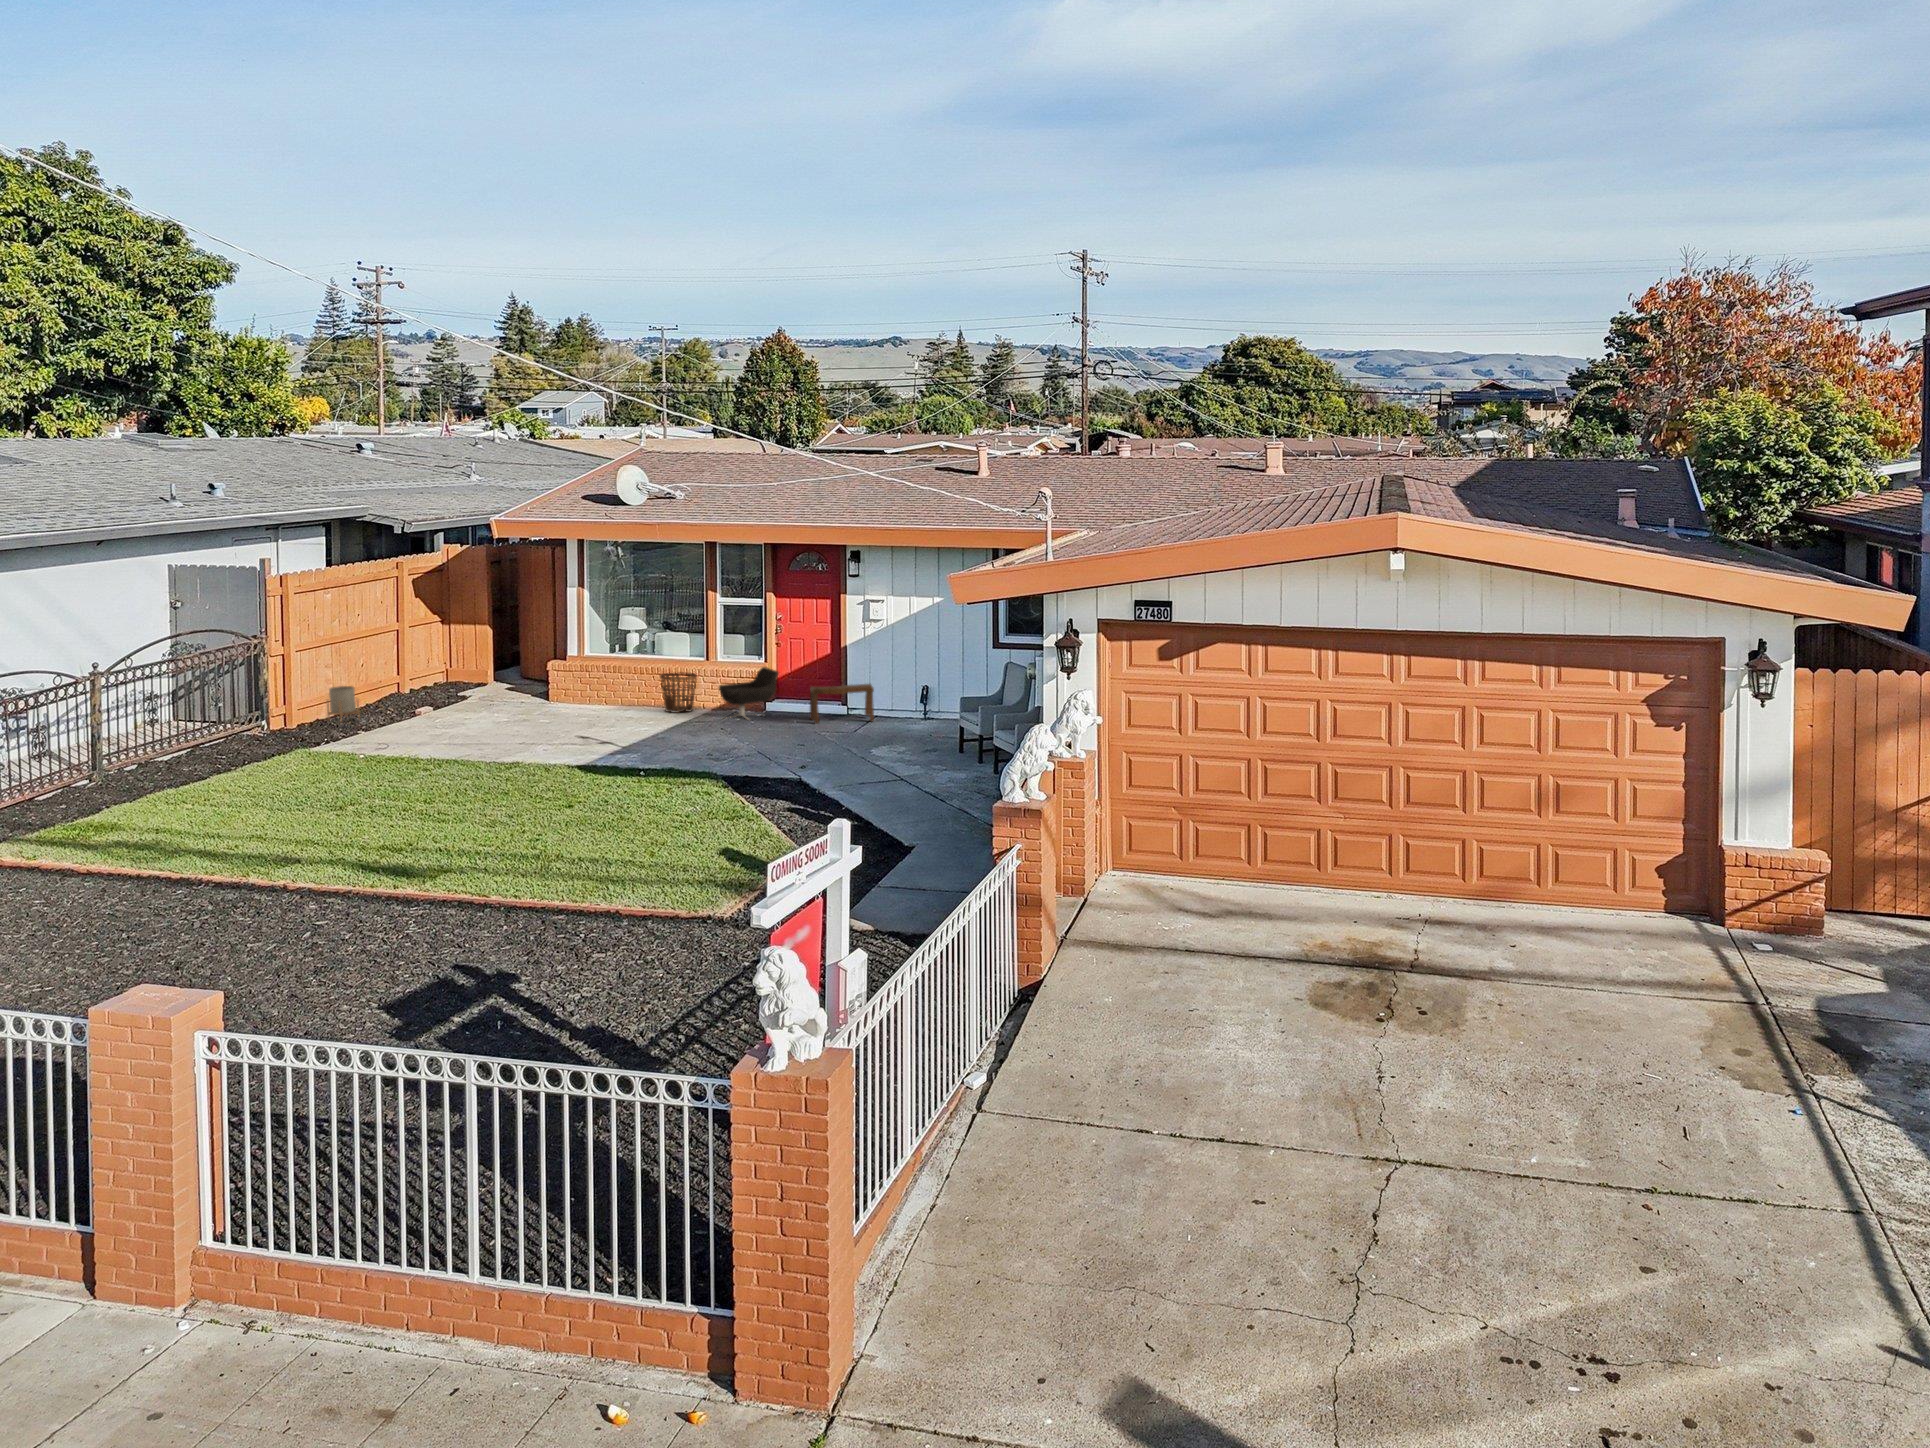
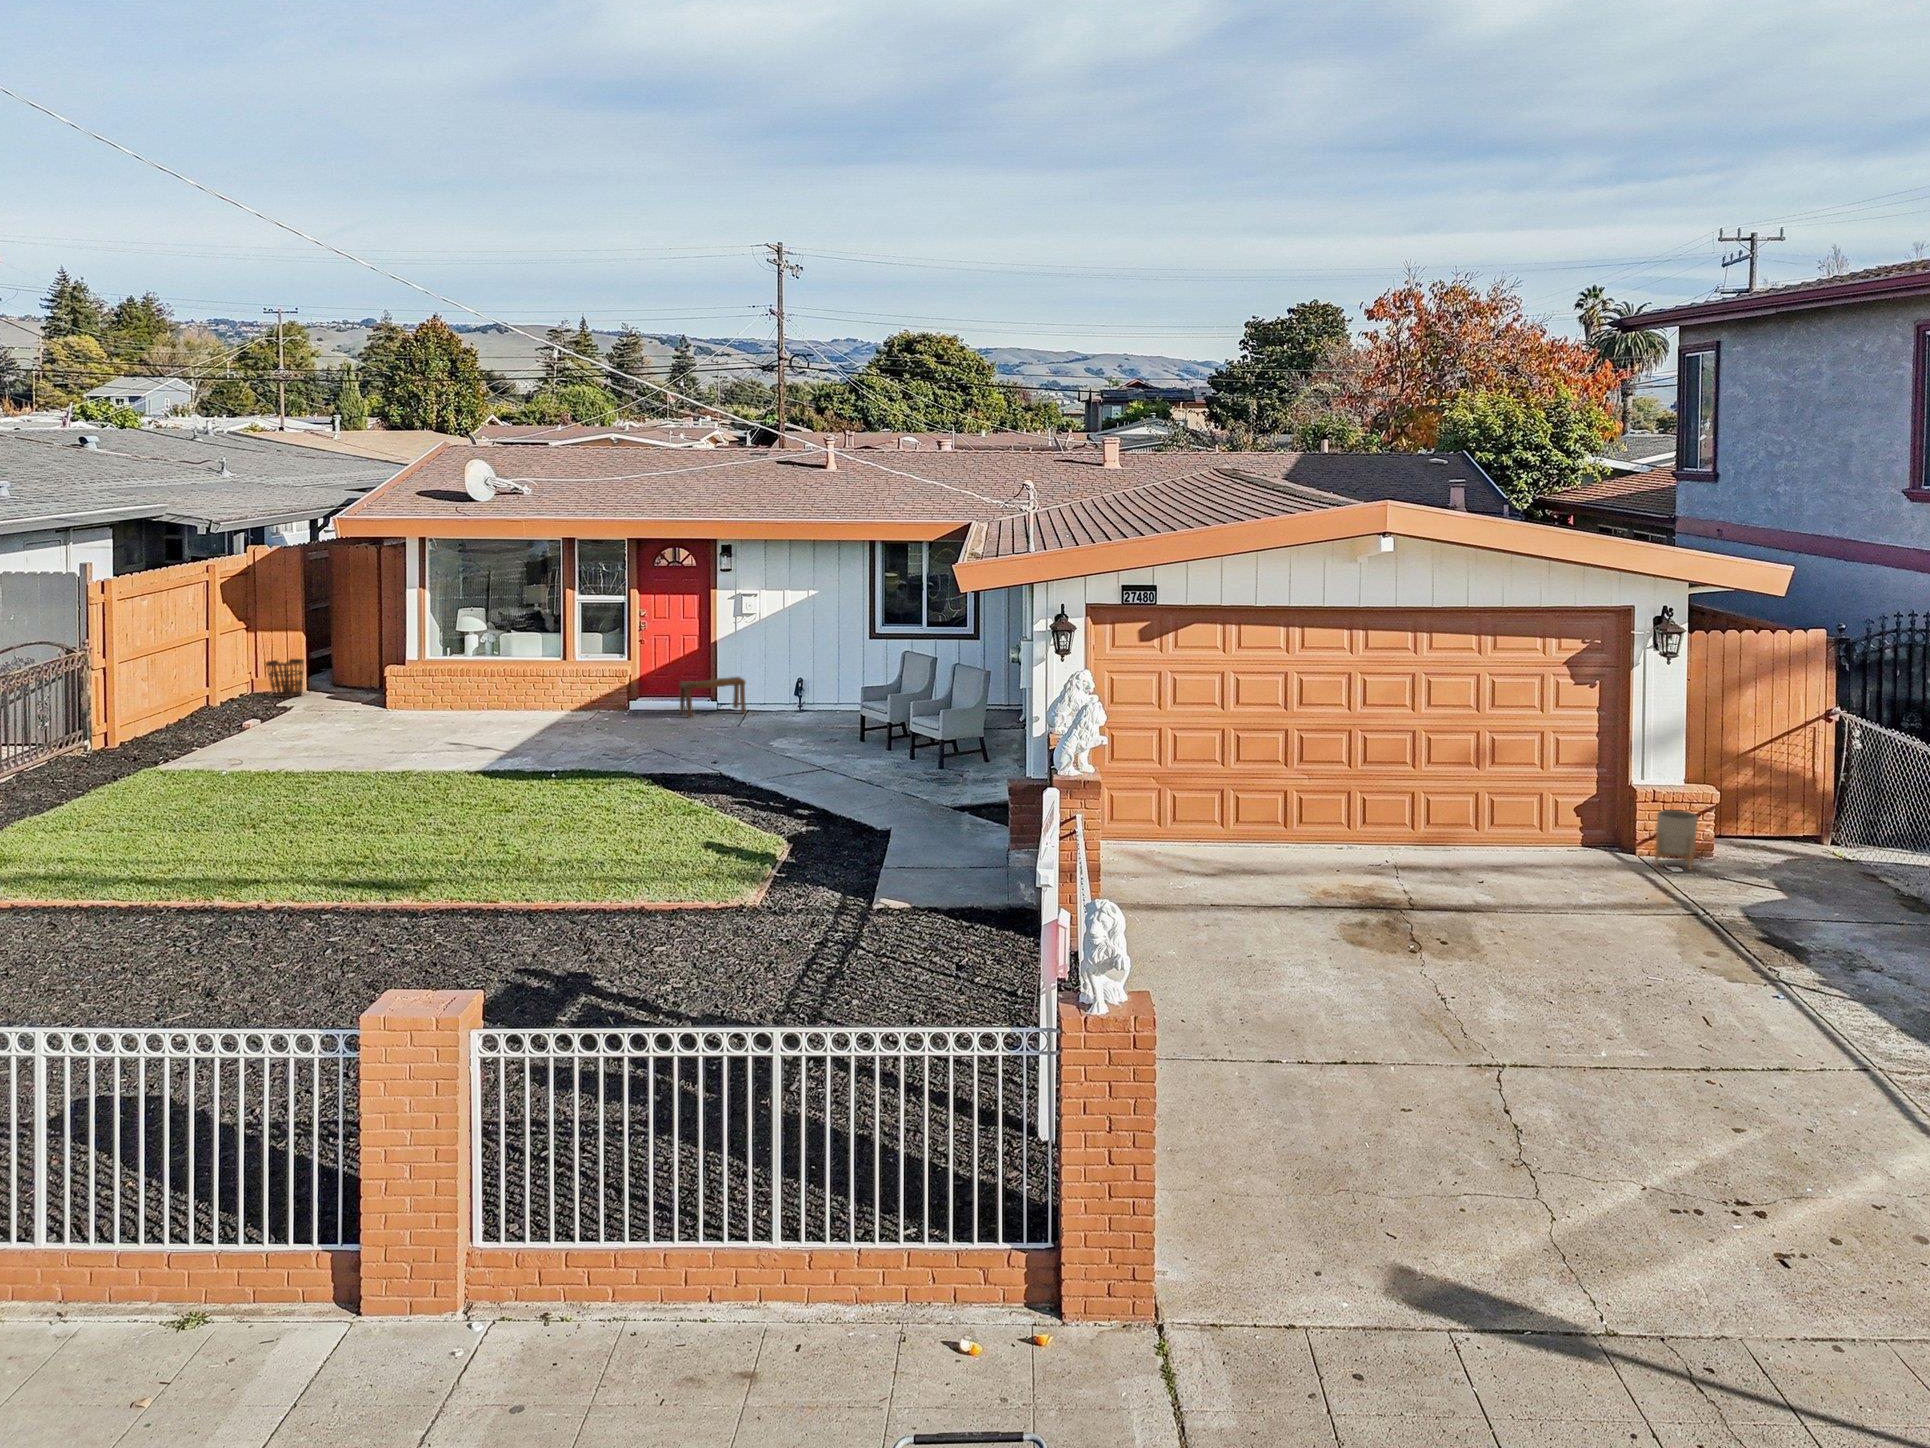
lounge chair: present [719,667,779,719] -> none [583,663,646,718]
basket: present [660,672,697,713] -> present [265,659,304,697]
planter: present [327,686,360,721] -> present [1655,810,1698,870]

